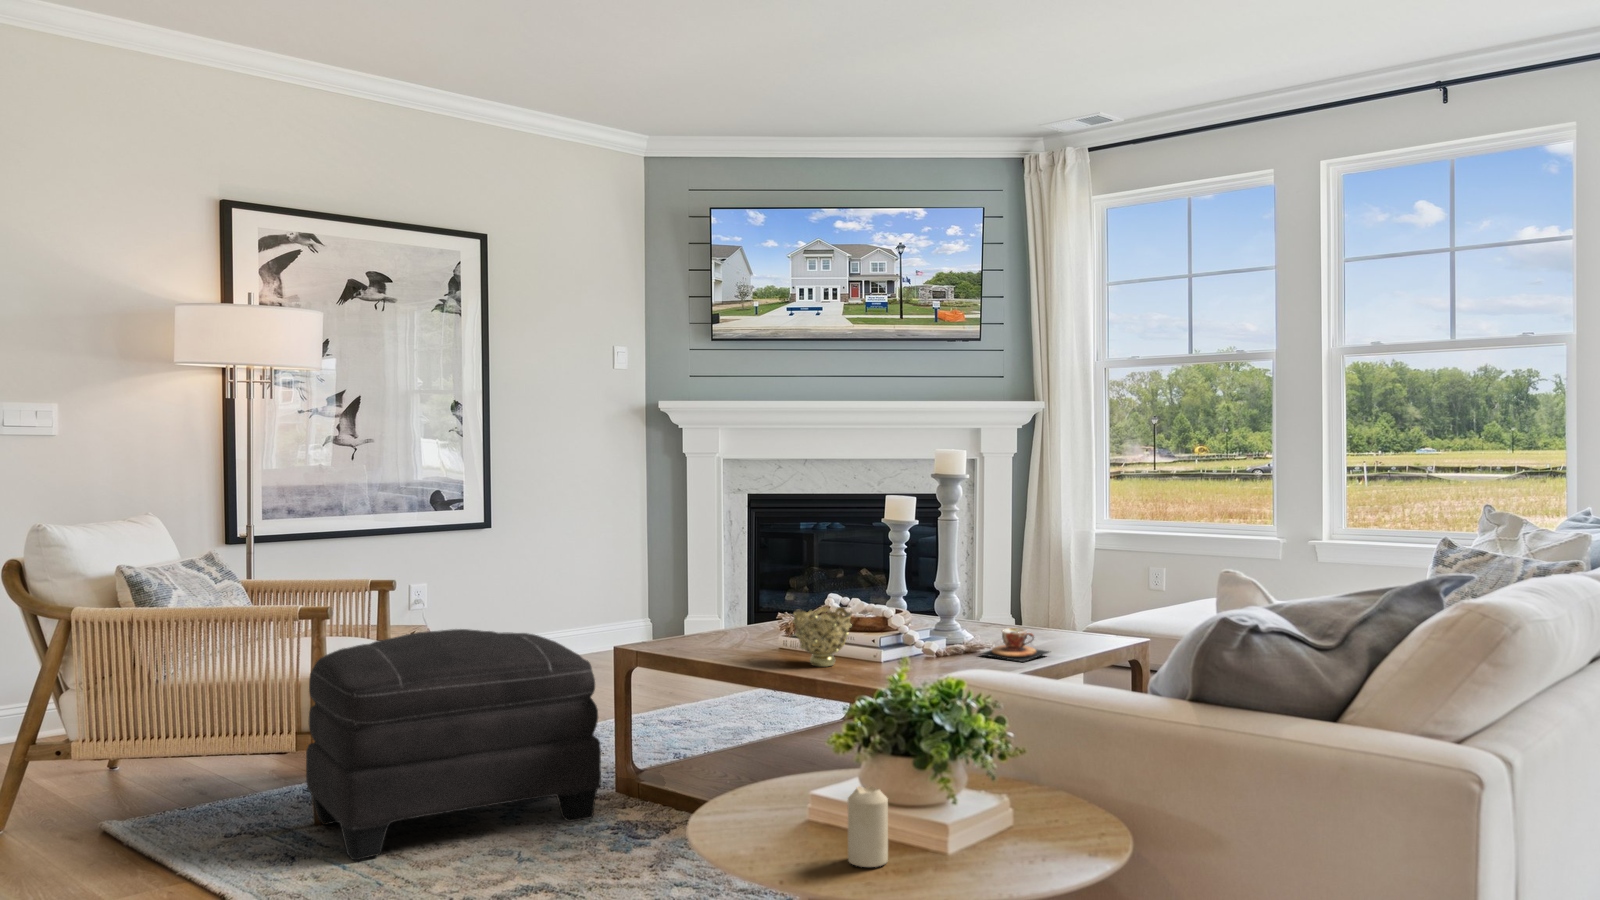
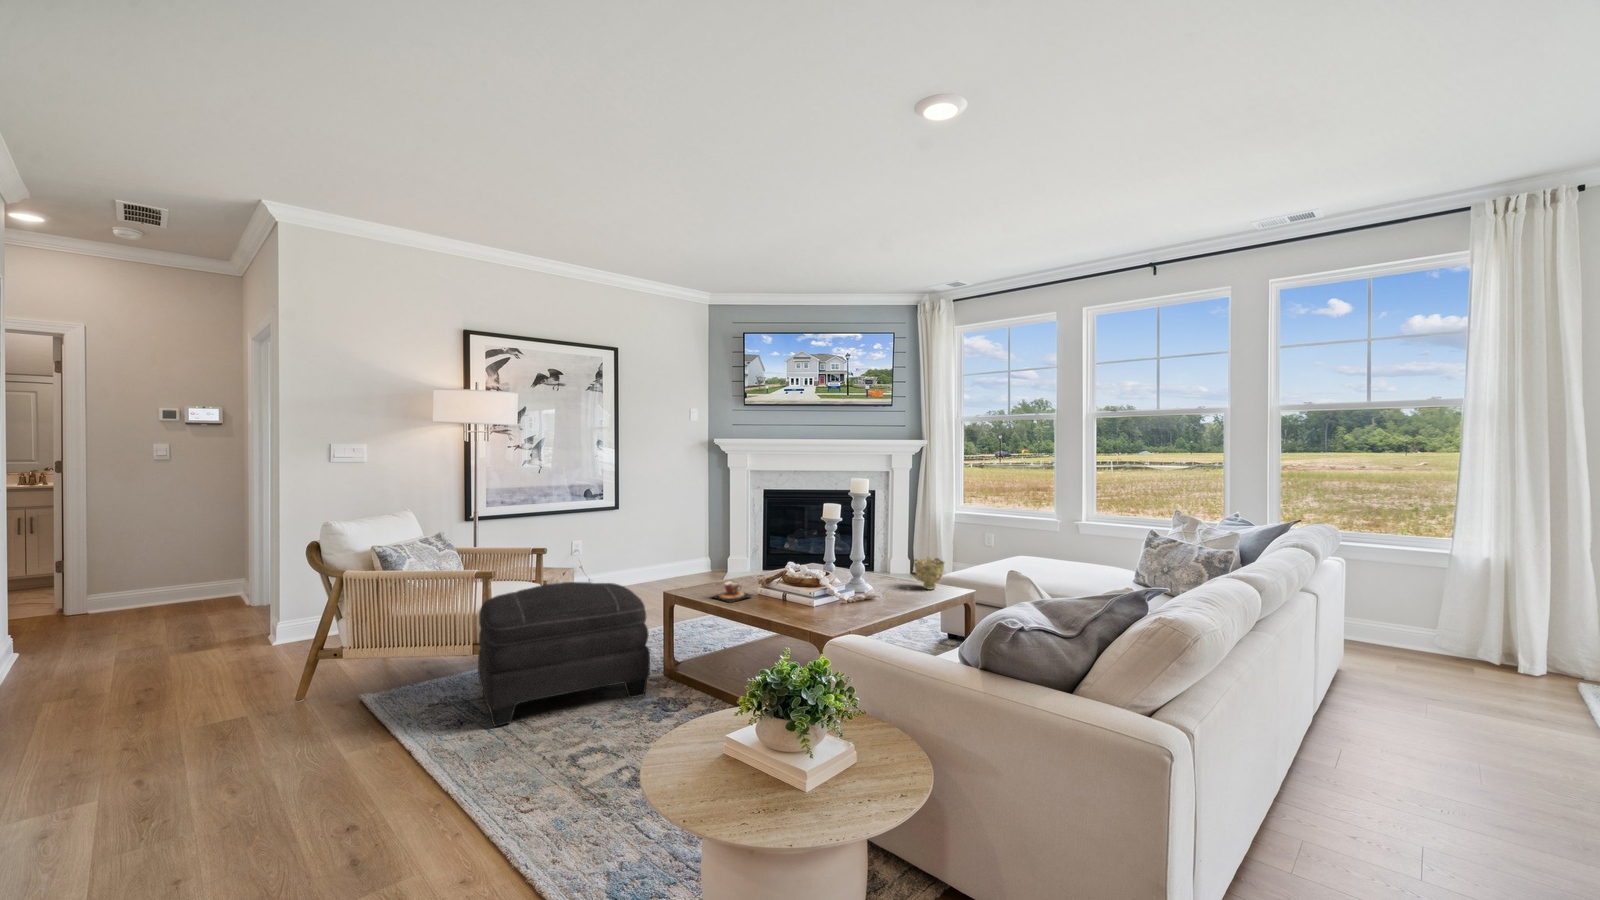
decorative bowl: present [793,607,852,667] -> present [914,558,944,590]
teacup: present [980,628,1049,662] -> present [713,581,752,603]
candle: present [848,786,888,867] -> none [739,745,767,806]

